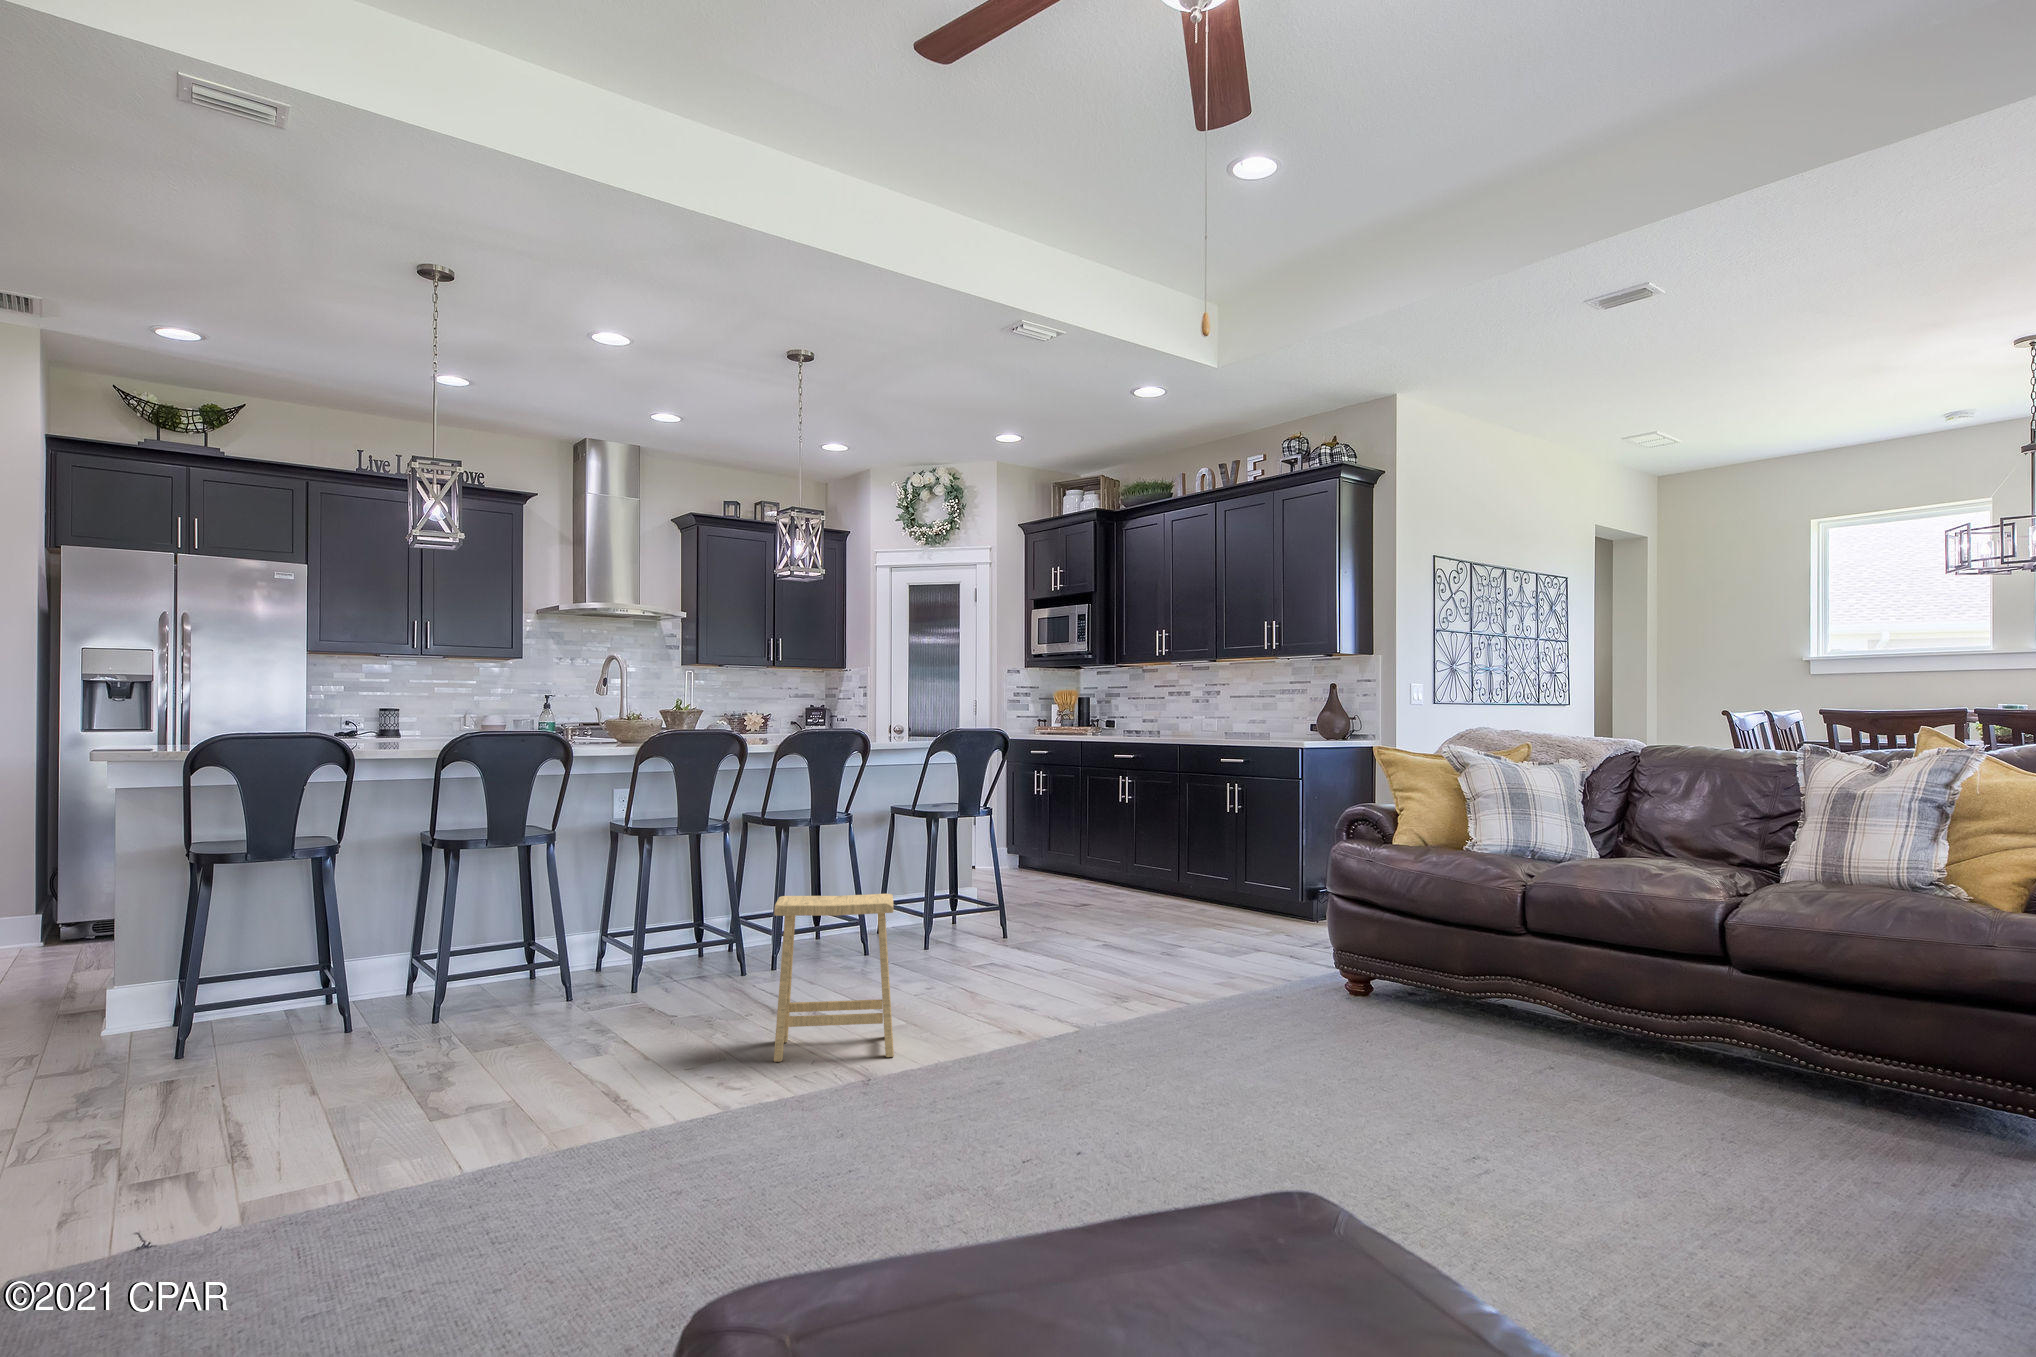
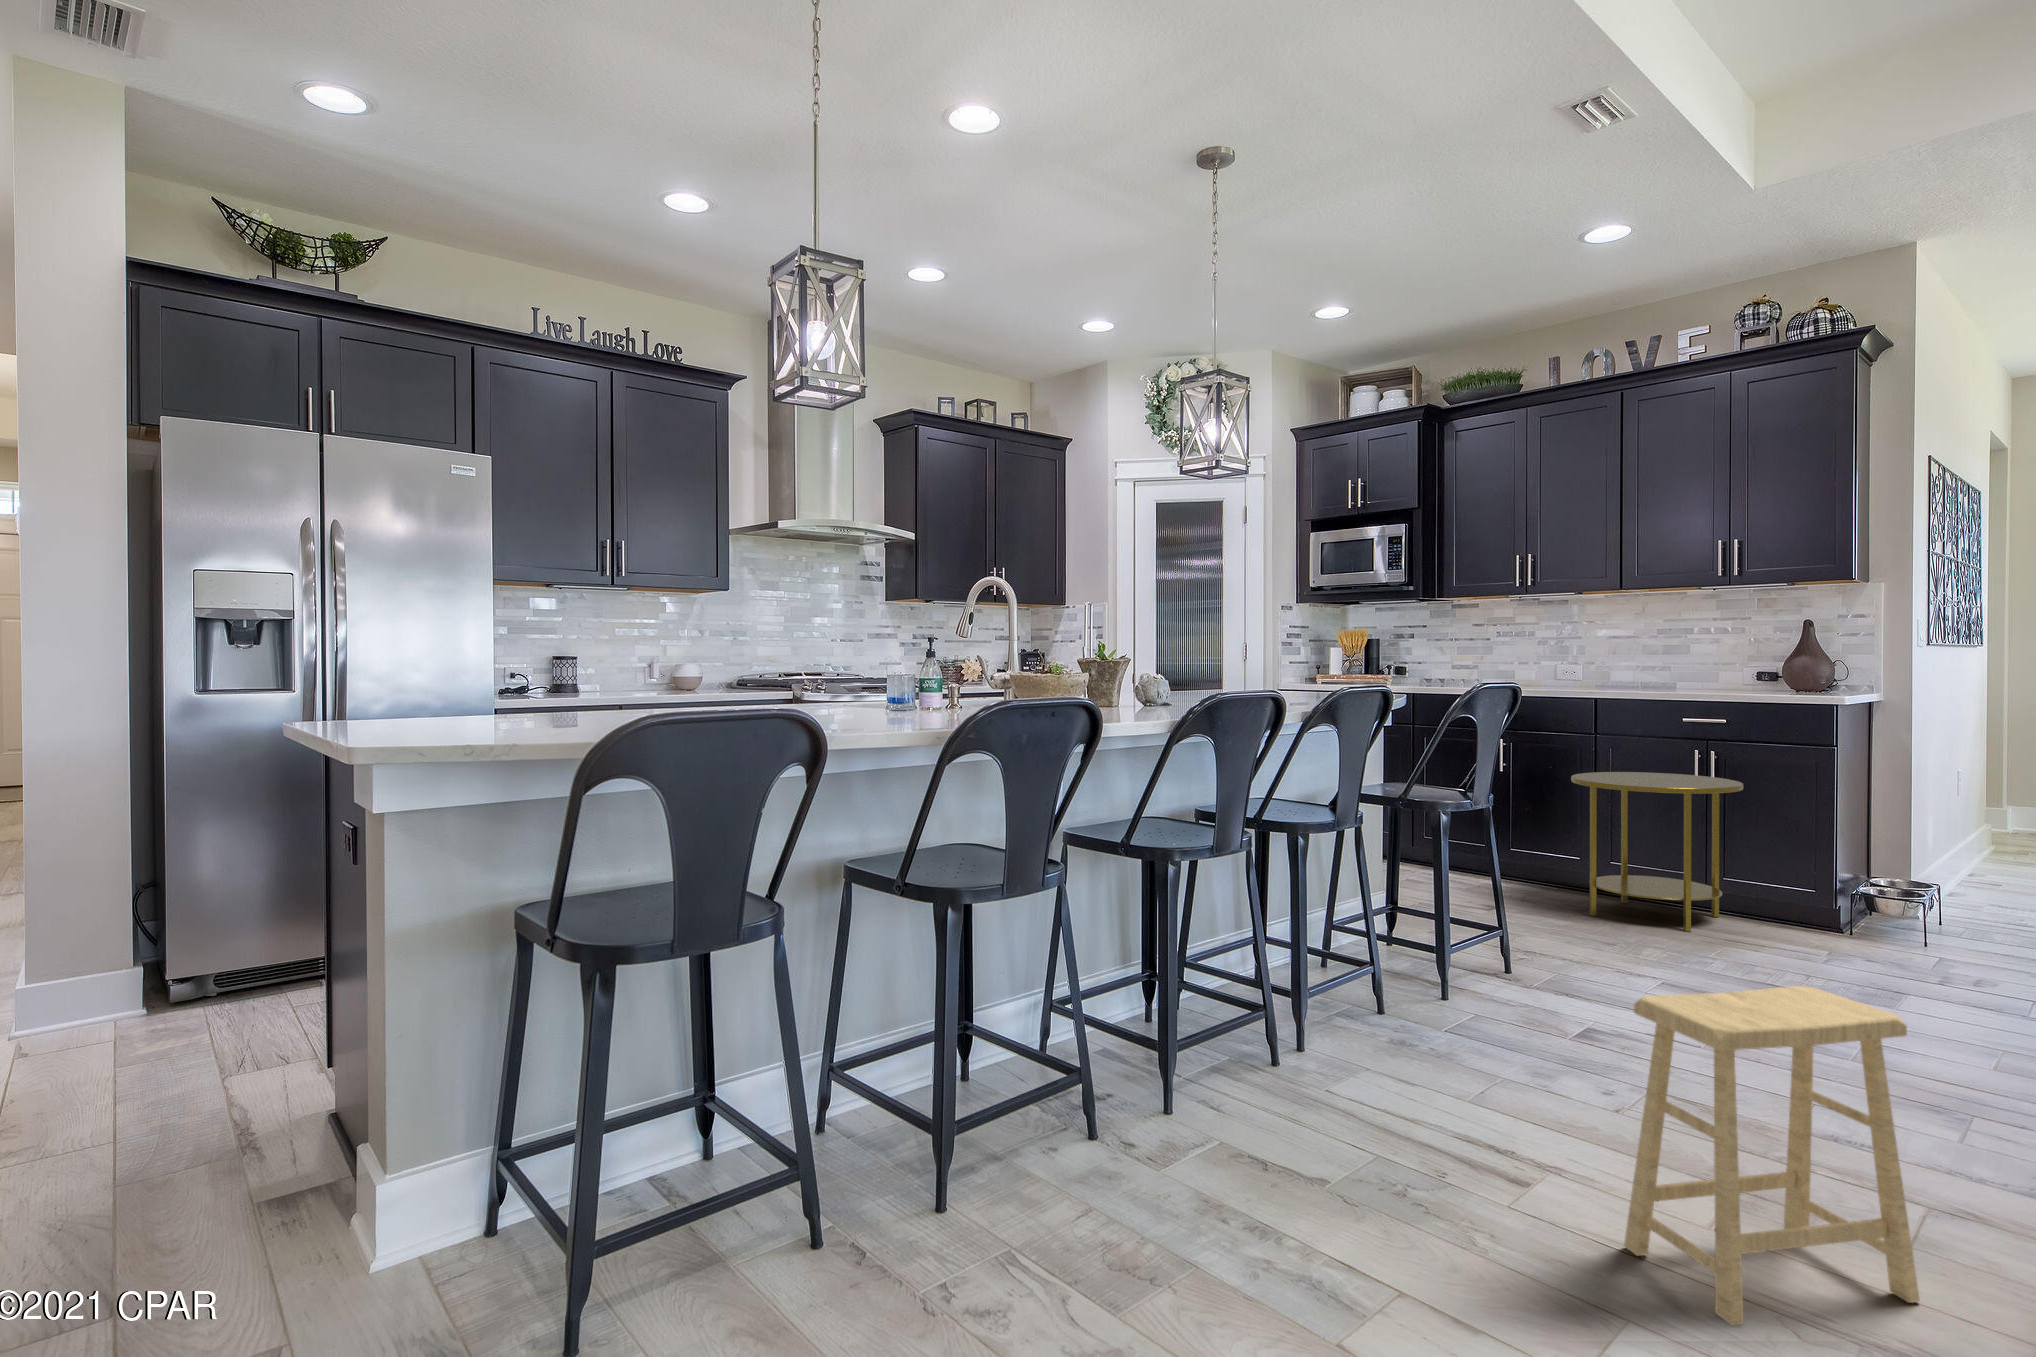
side table: none [1128,802,1242,920] -> present [1571,772,1743,931]

